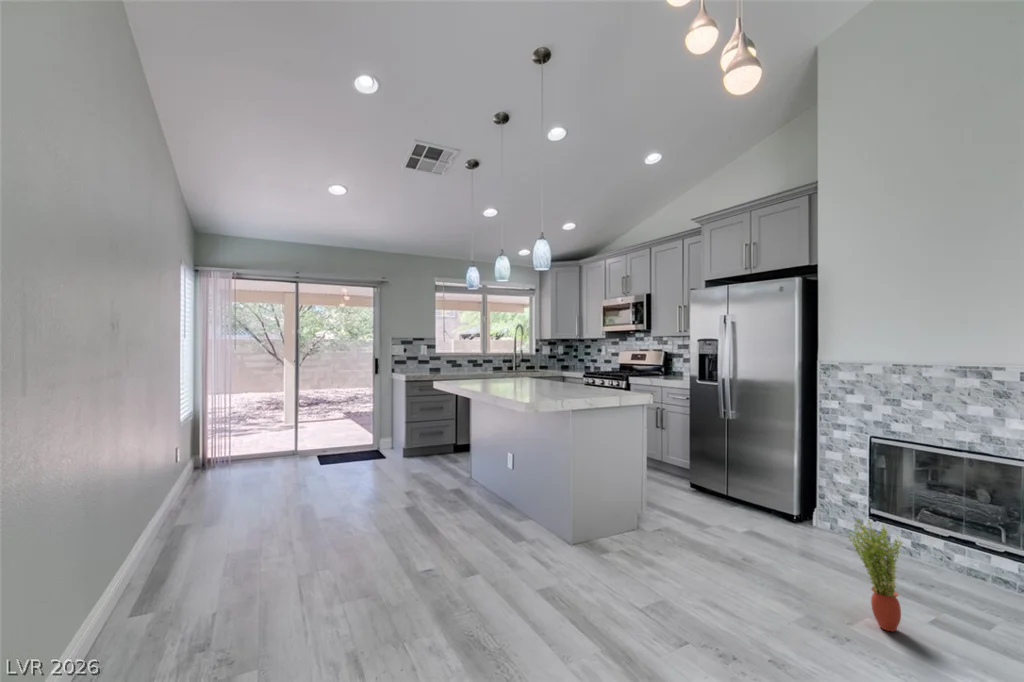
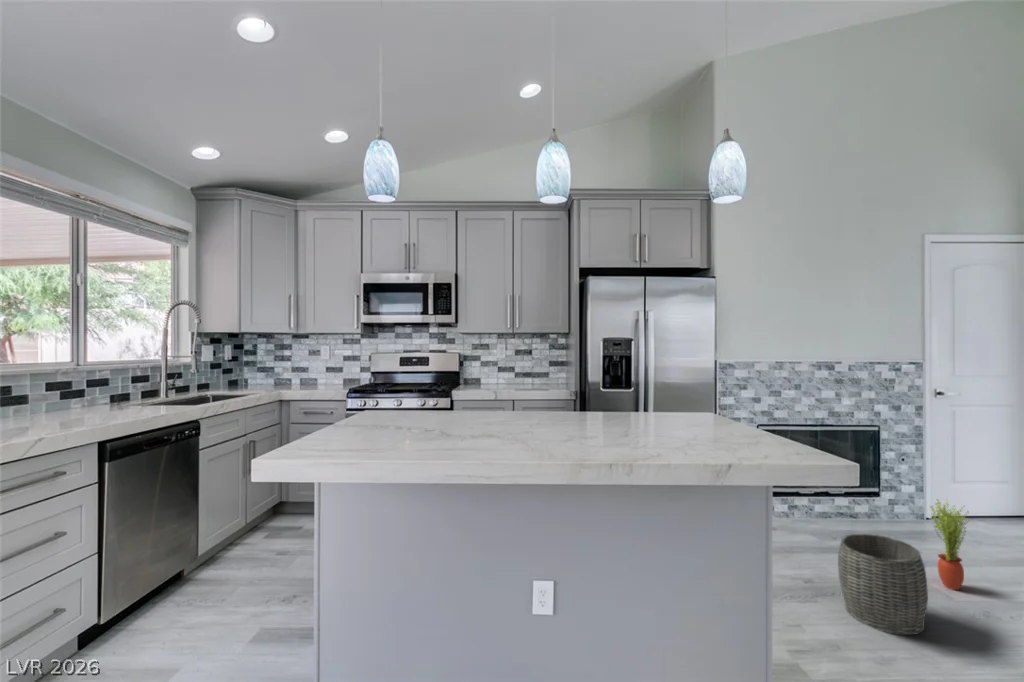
woven basket: none [702,513,771,599] -> present [838,534,928,635]

